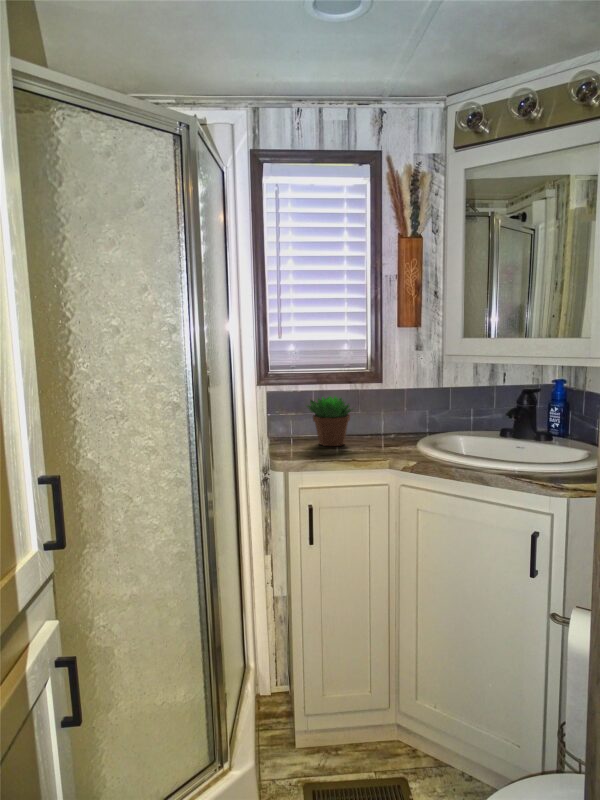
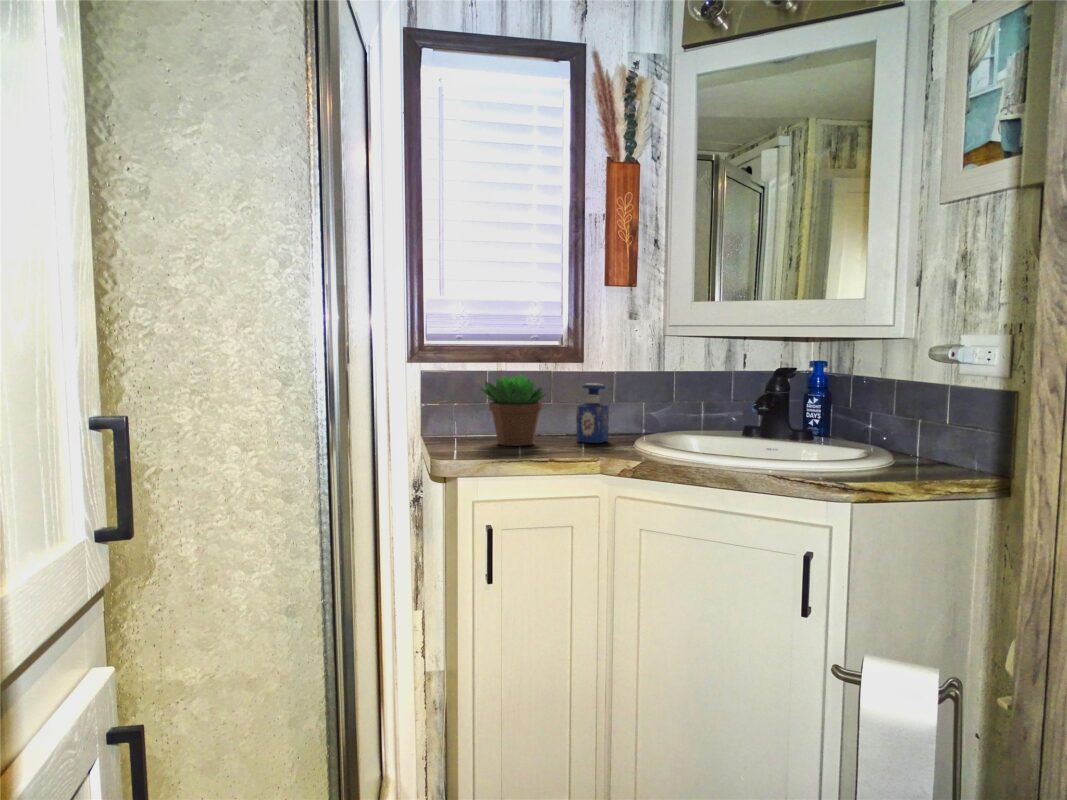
perfume bottle: none [375,400,399,443] -> present [576,383,609,443]

